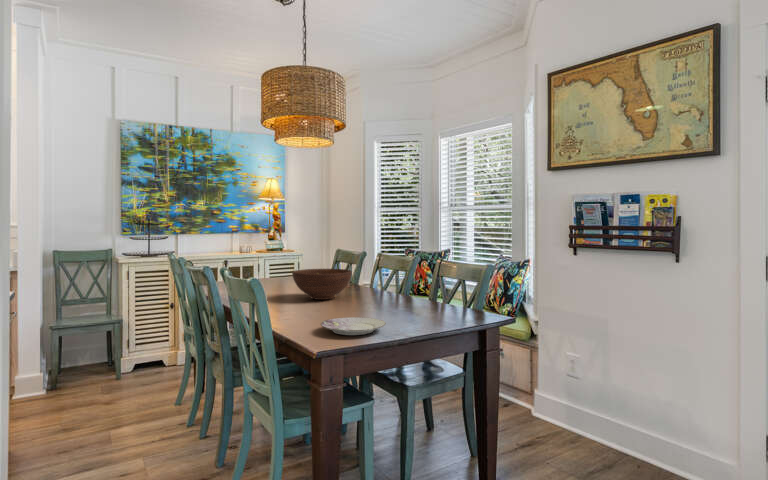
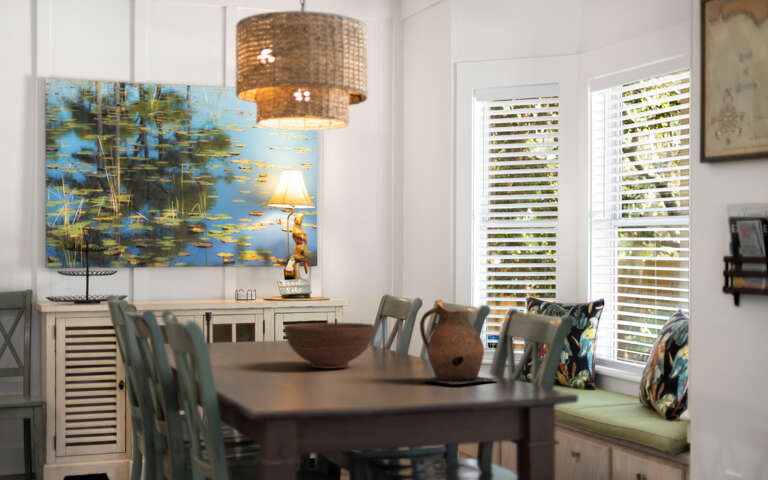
ceramic pitcher: none [395,255,447,313] -> present [420,300,497,385]
plate: present [321,317,386,335] -> none [289,384,377,402]

